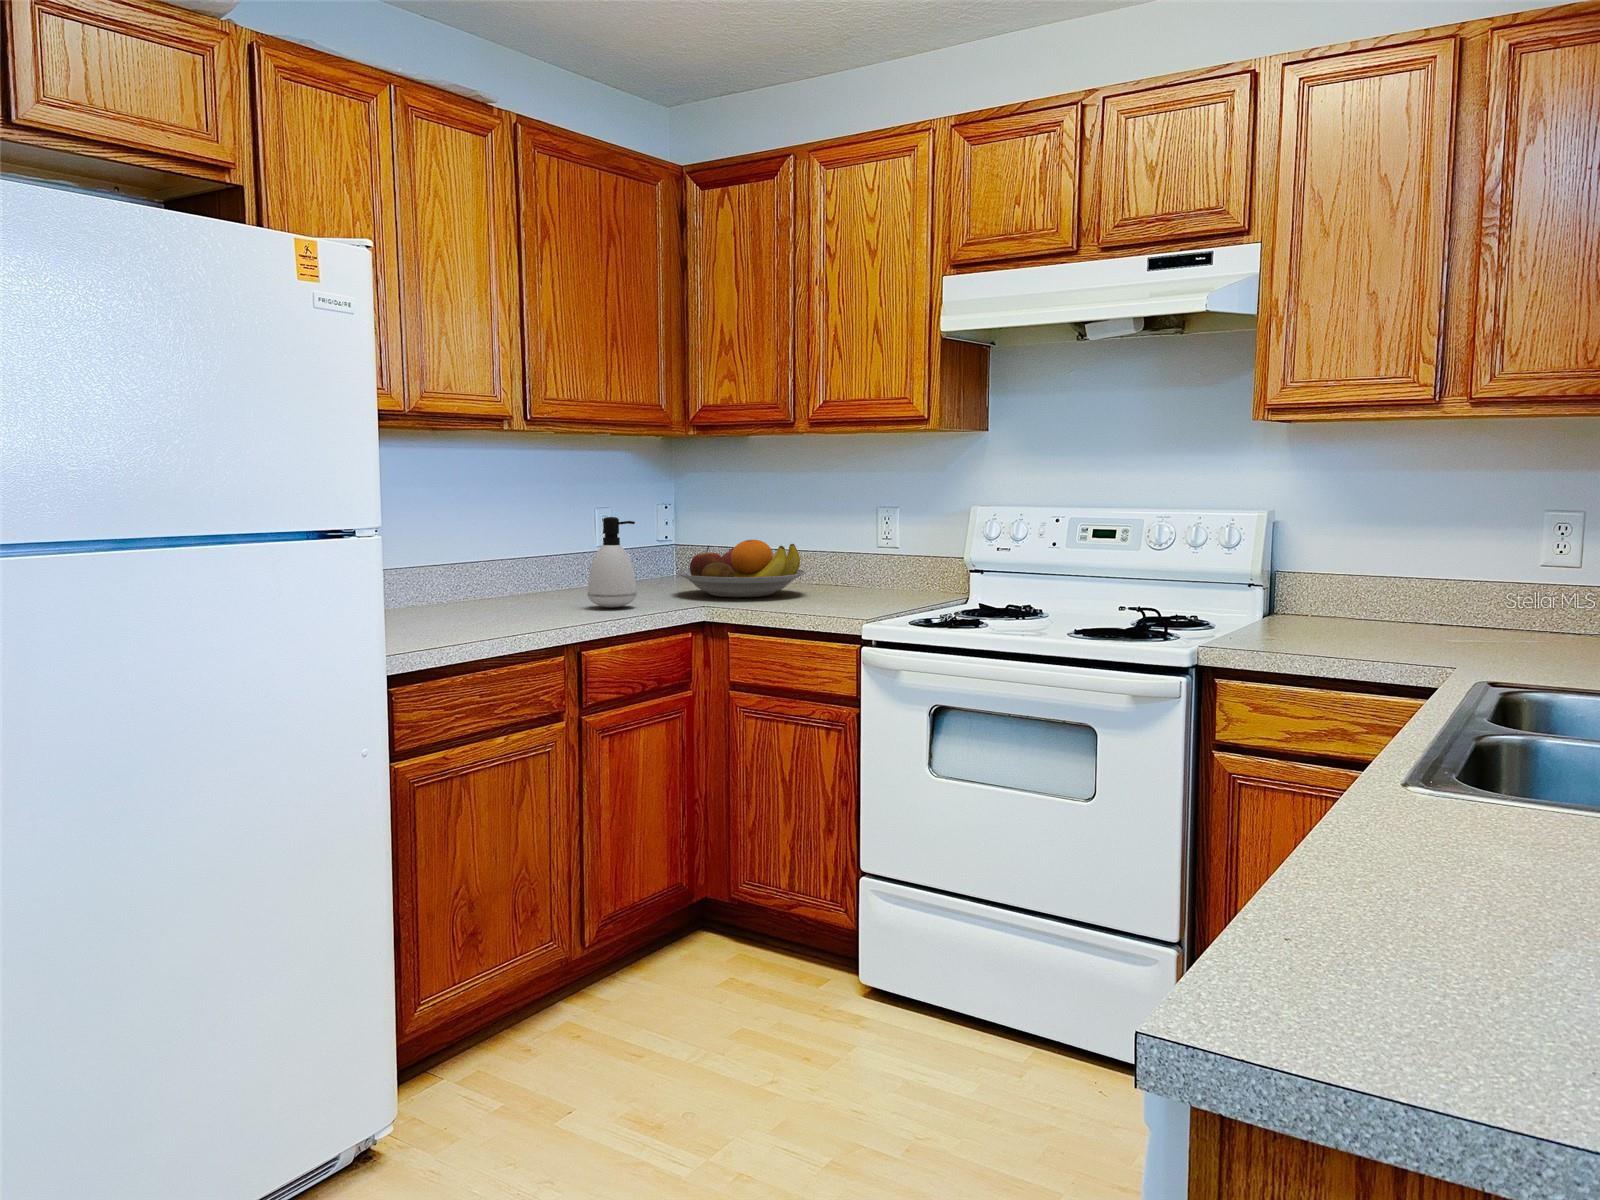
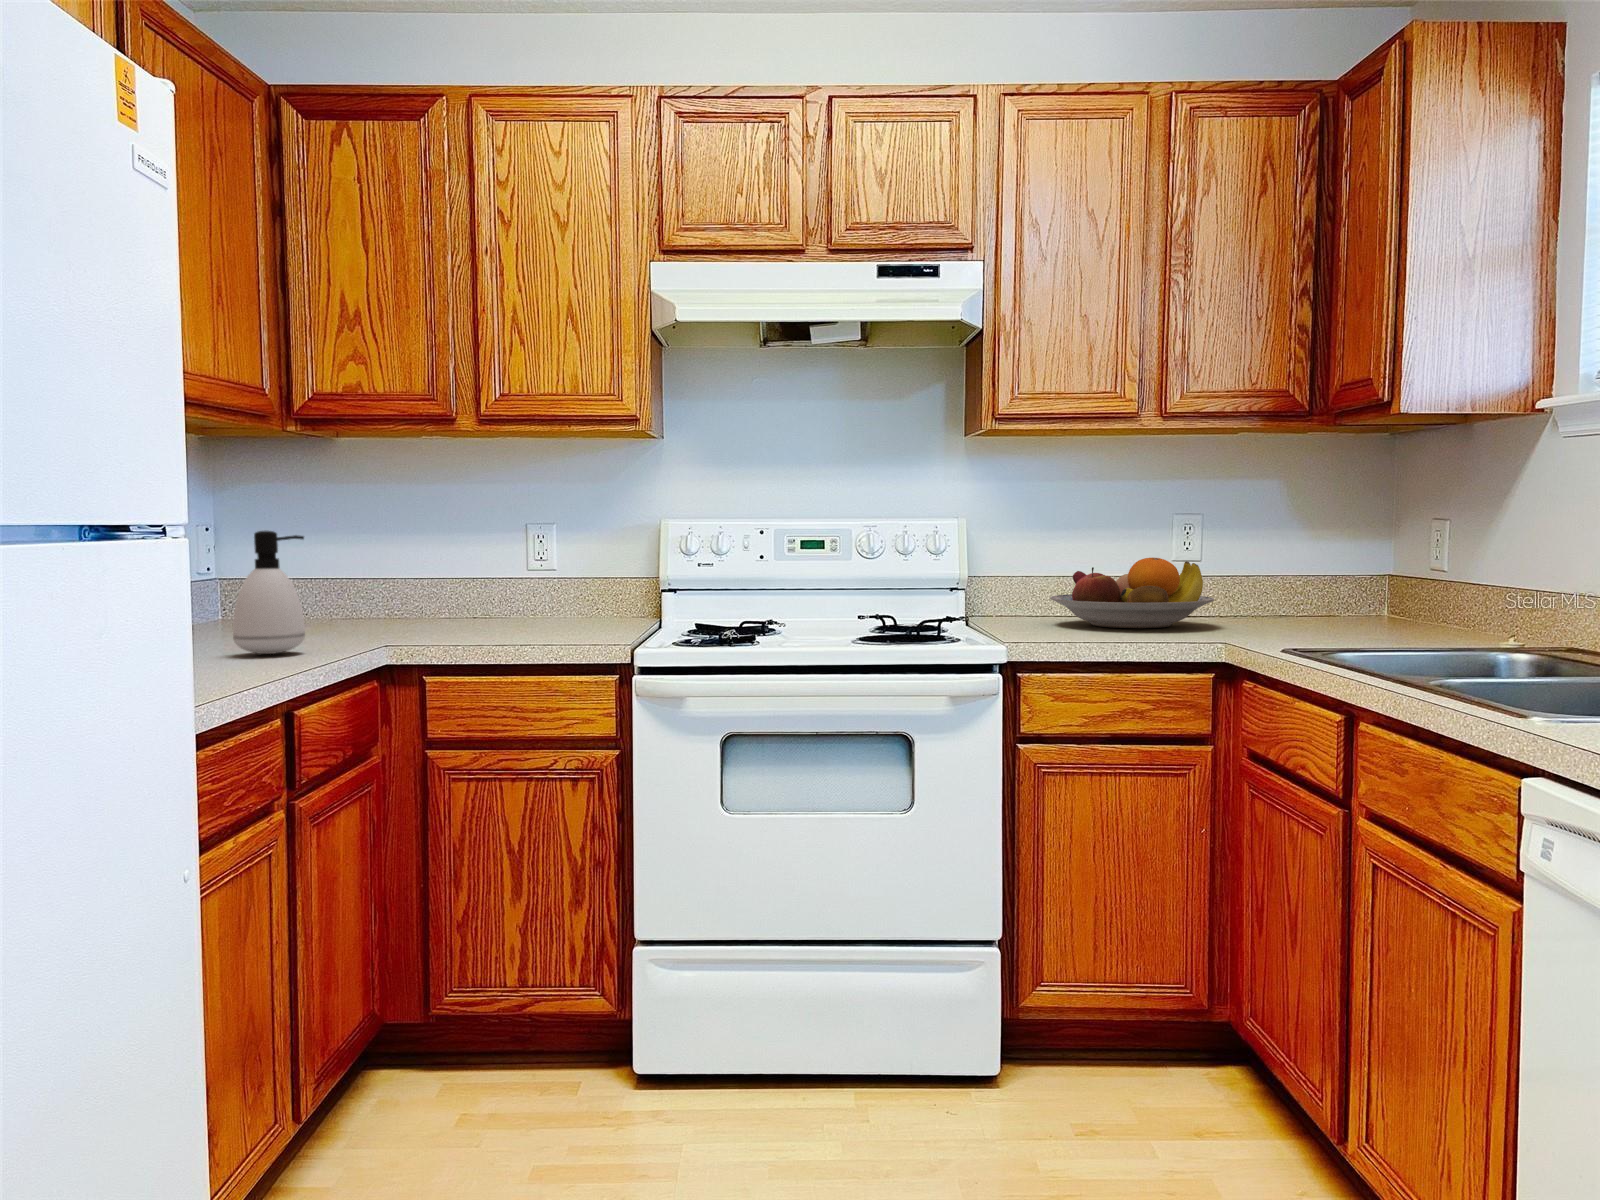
fruit bowl: present [676,540,806,597] -> present [1050,558,1214,628]

